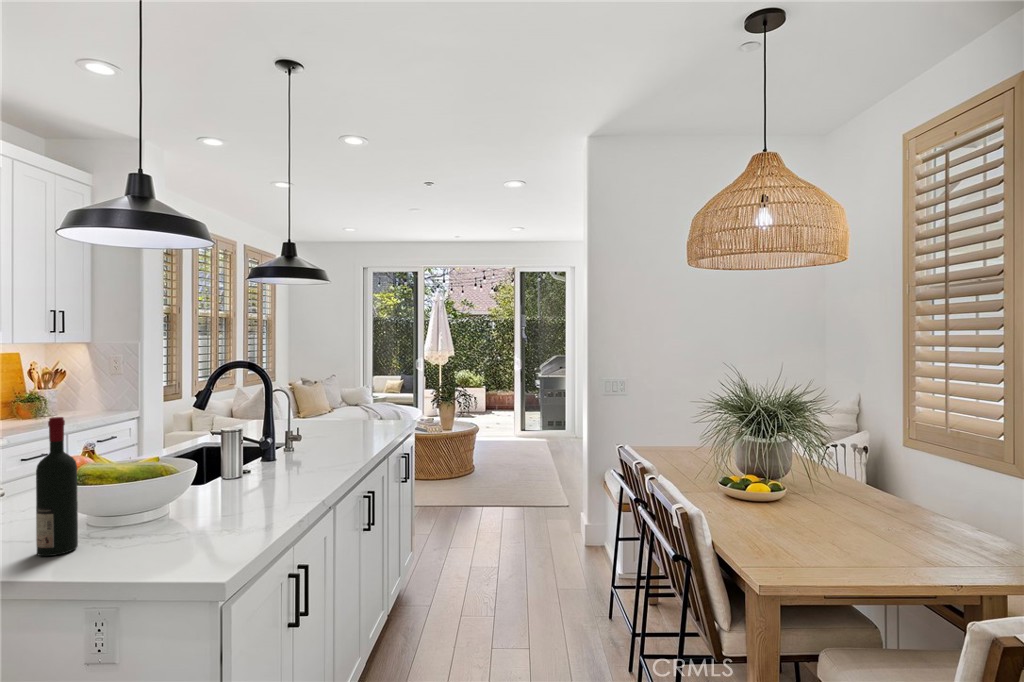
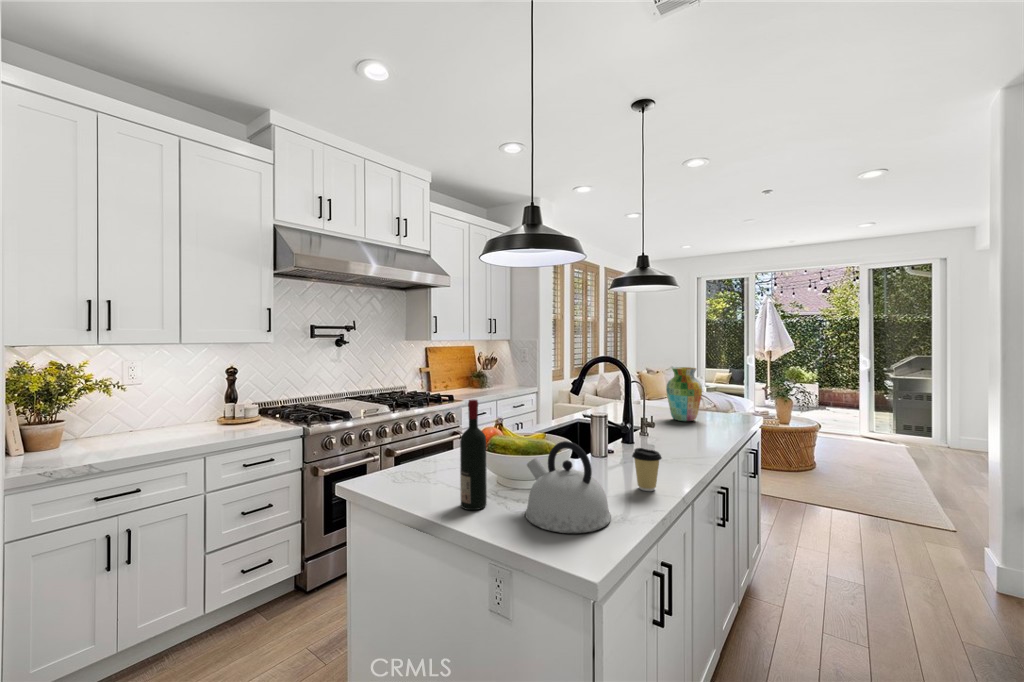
vase: none [316,372,356,433] -> present [666,367,702,421]
kettle: none [136,454,243,552] -> present [525,441,611,533]
coffee cup: none [269,457,301,501] -> present [632,448,662,491]

